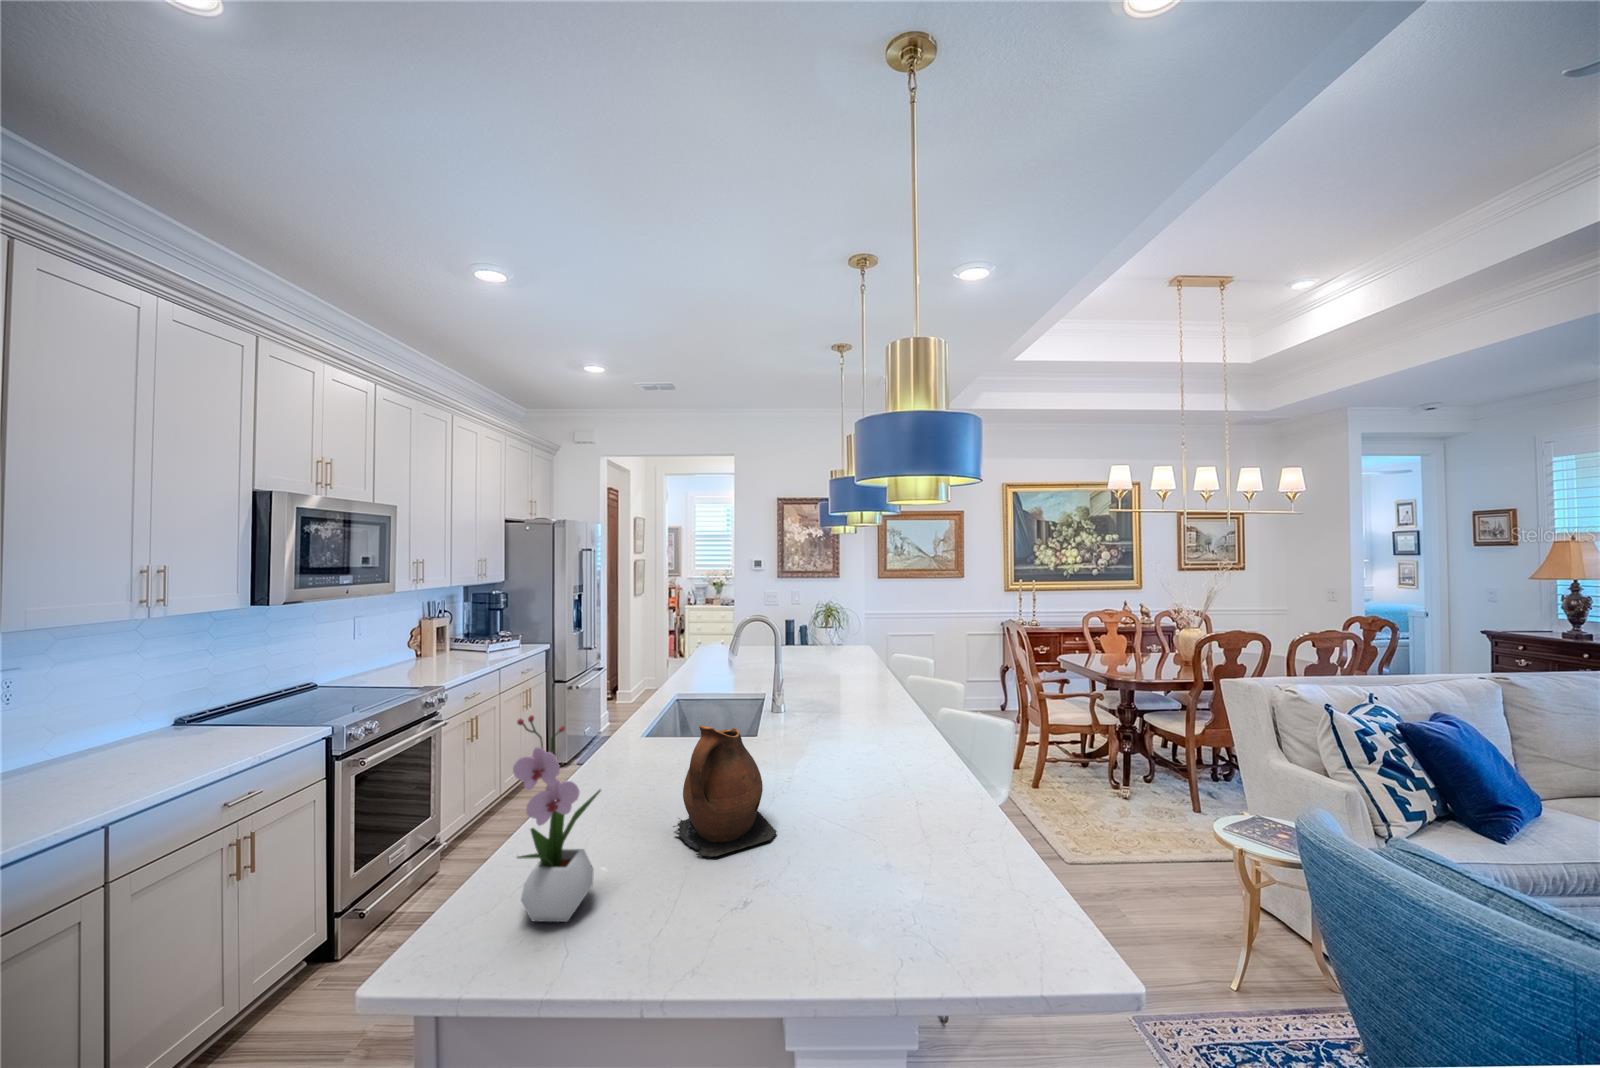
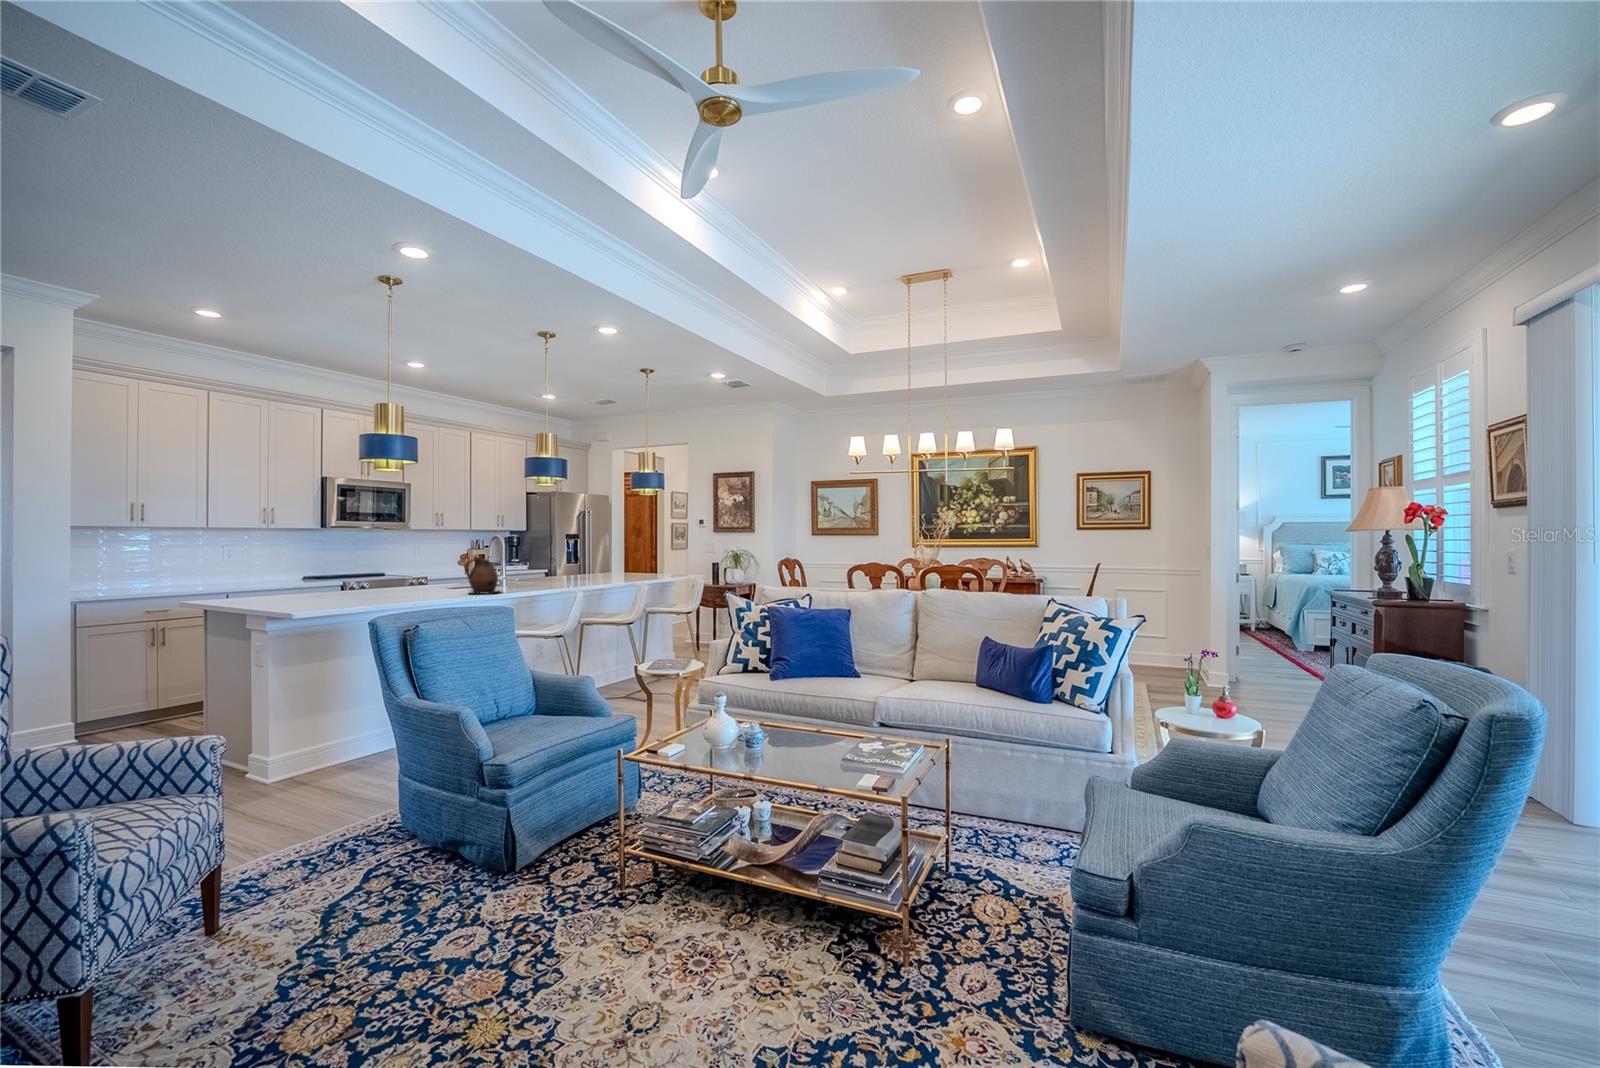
flower arrangement: present [513,715,601,922] -> none [406,540,435,595]

